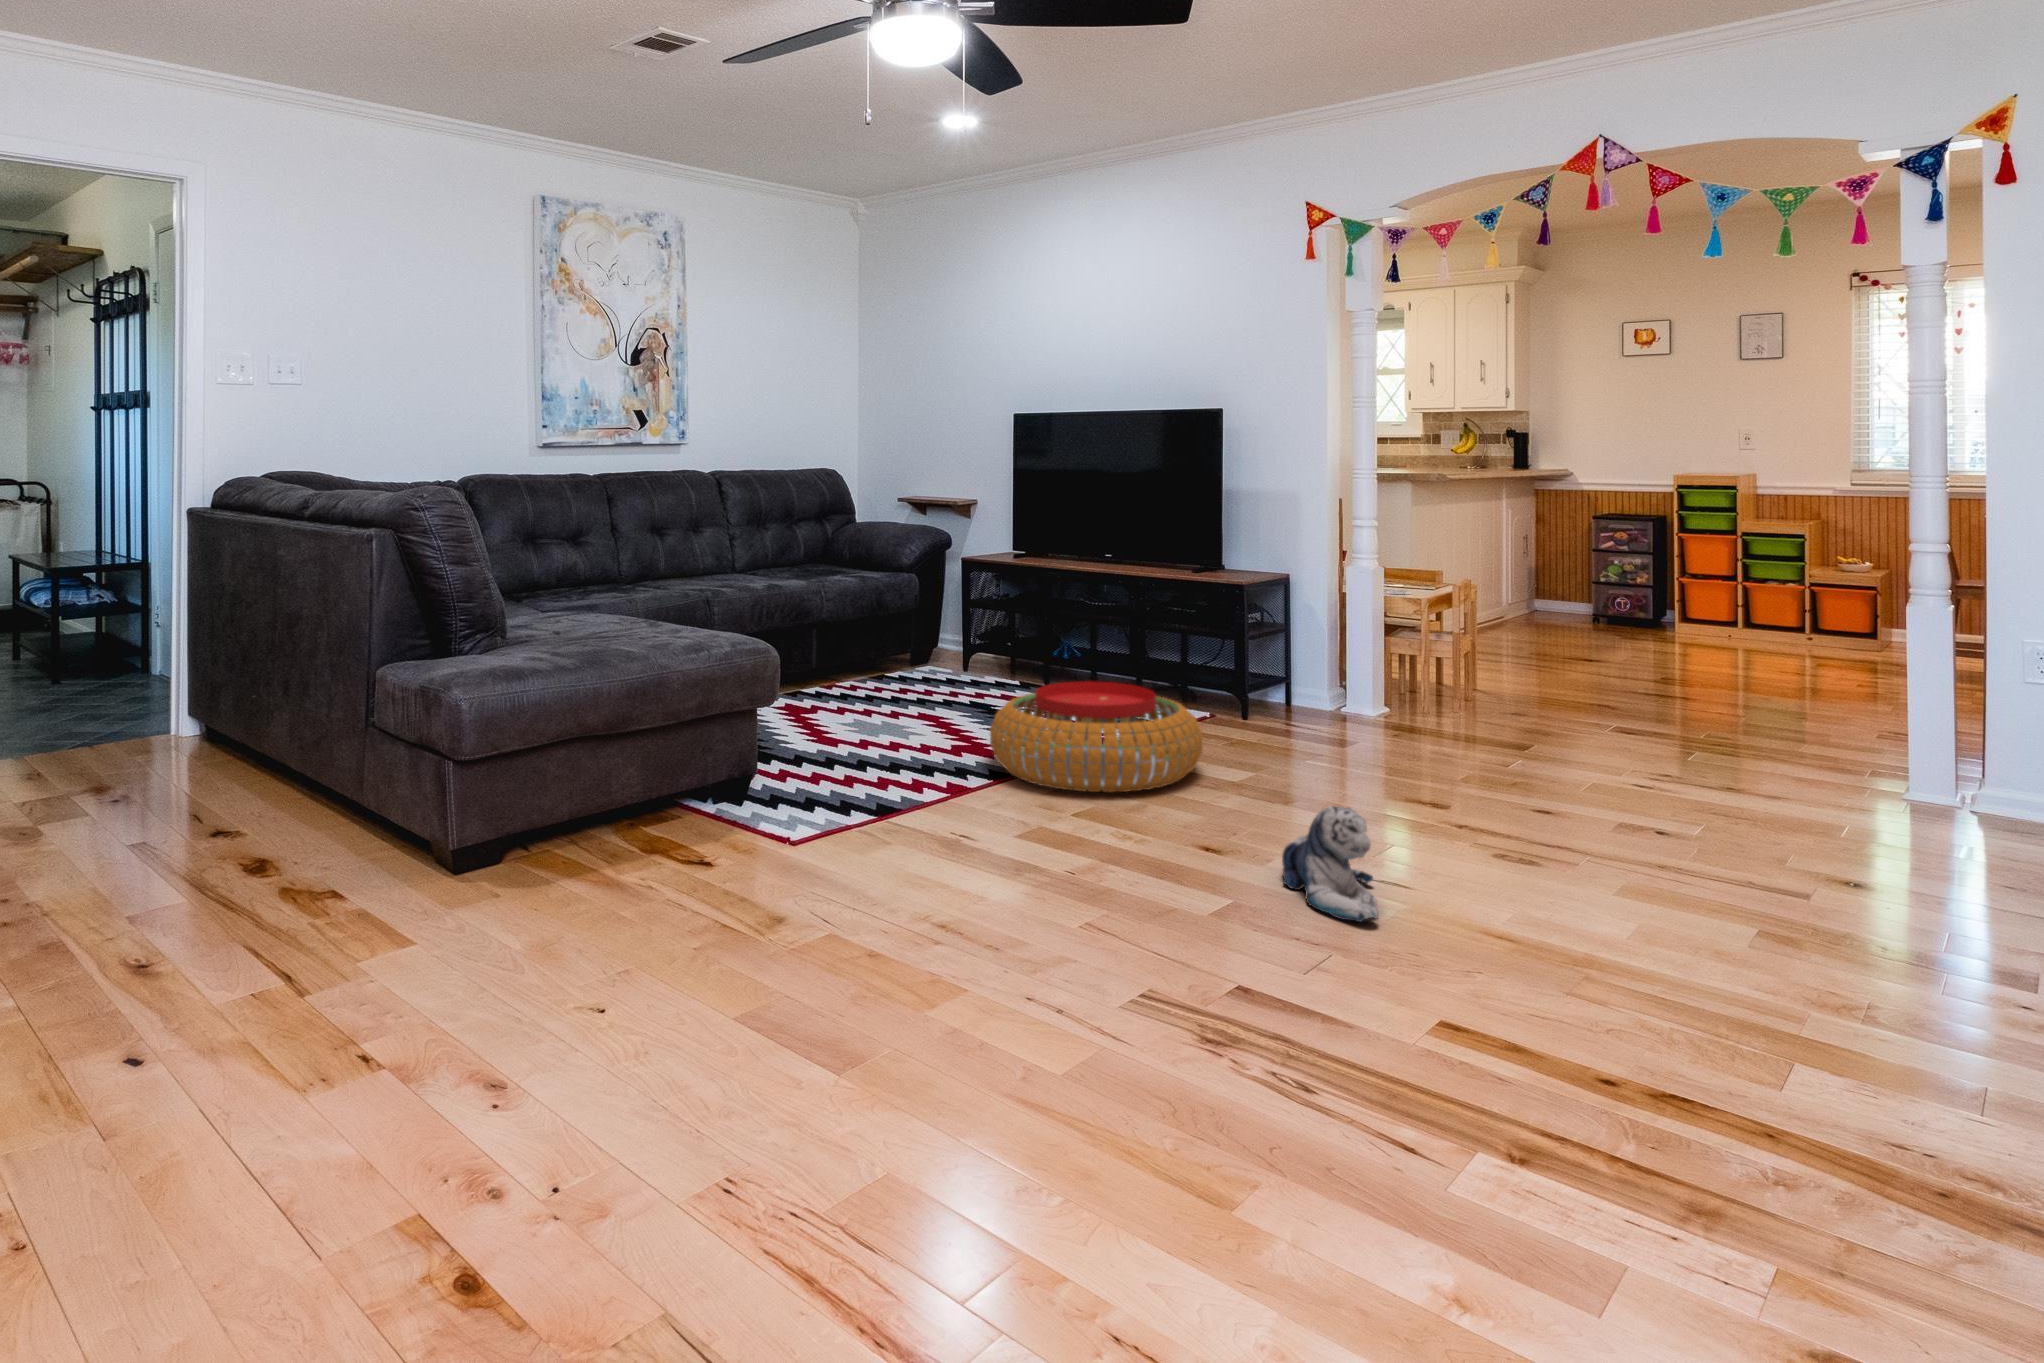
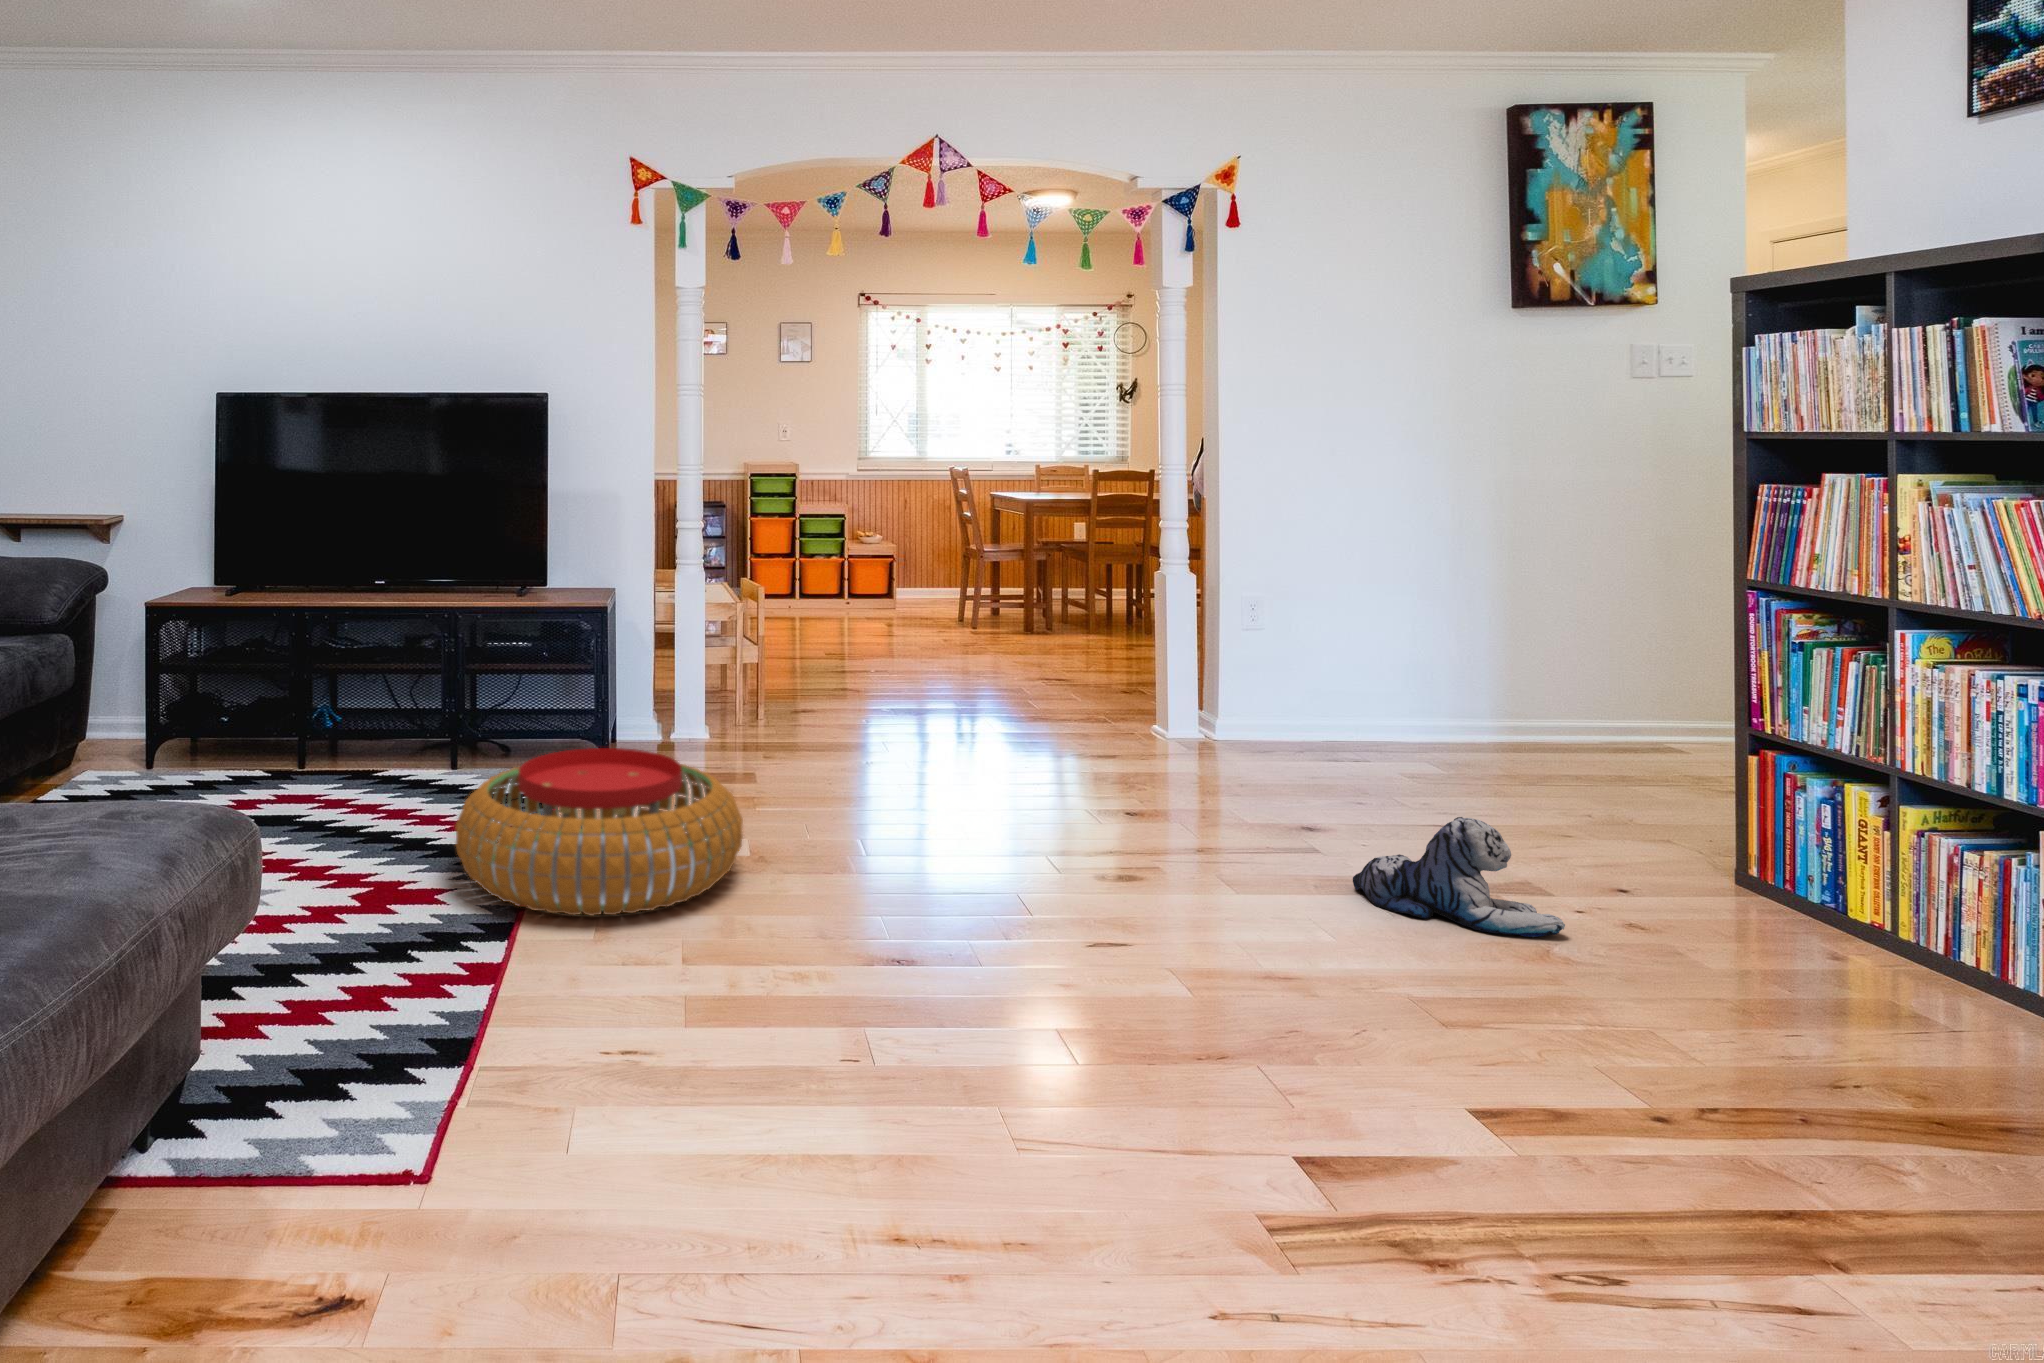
plush toy: present [1282,806,1378,922] -> present [1353,817,1565,937]

